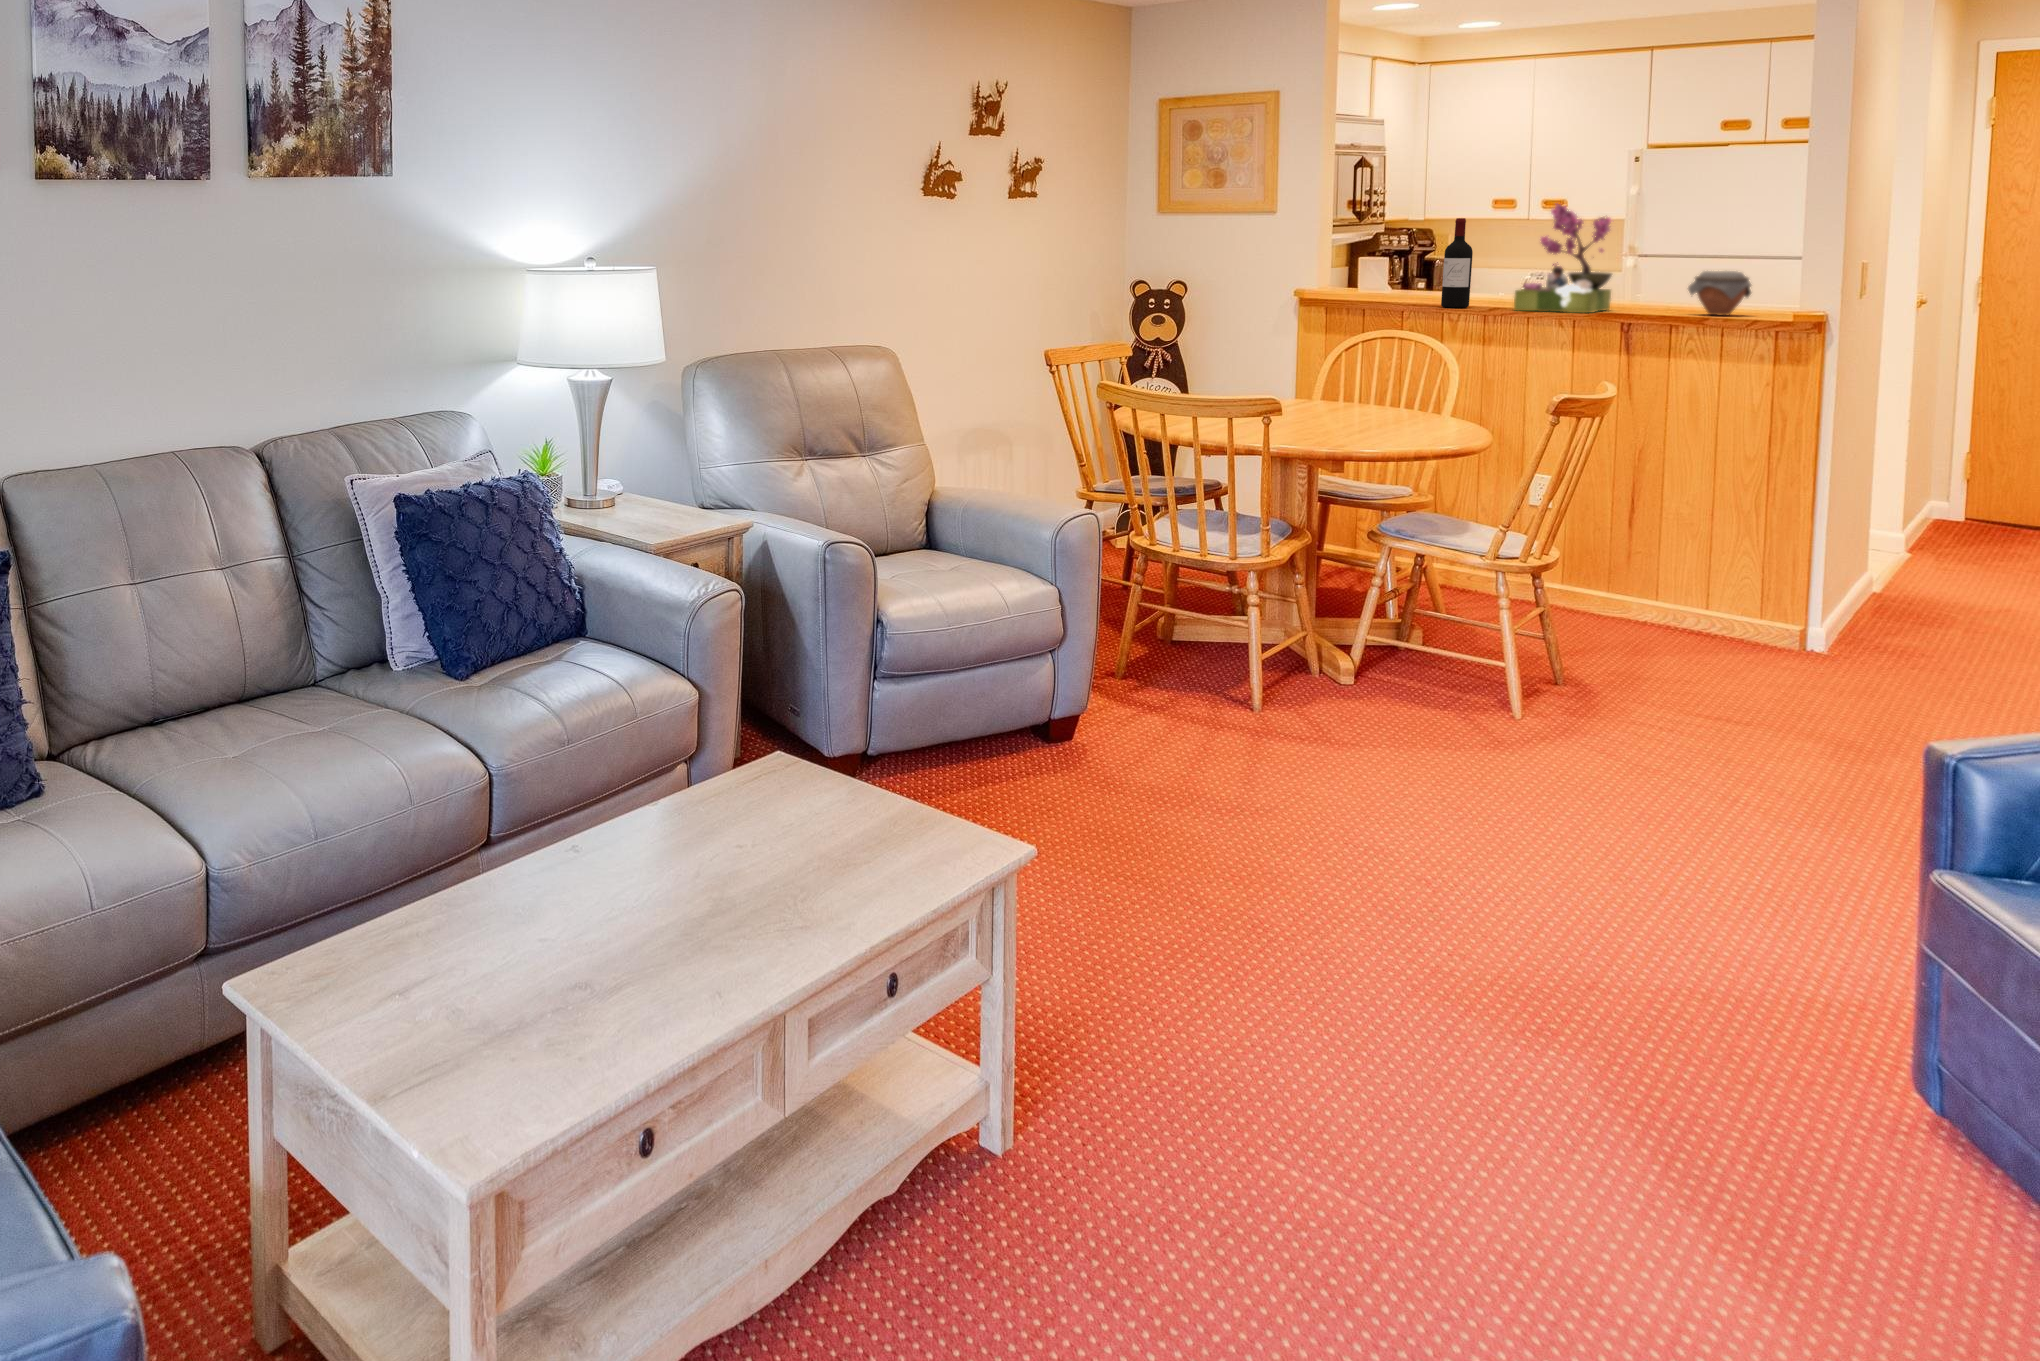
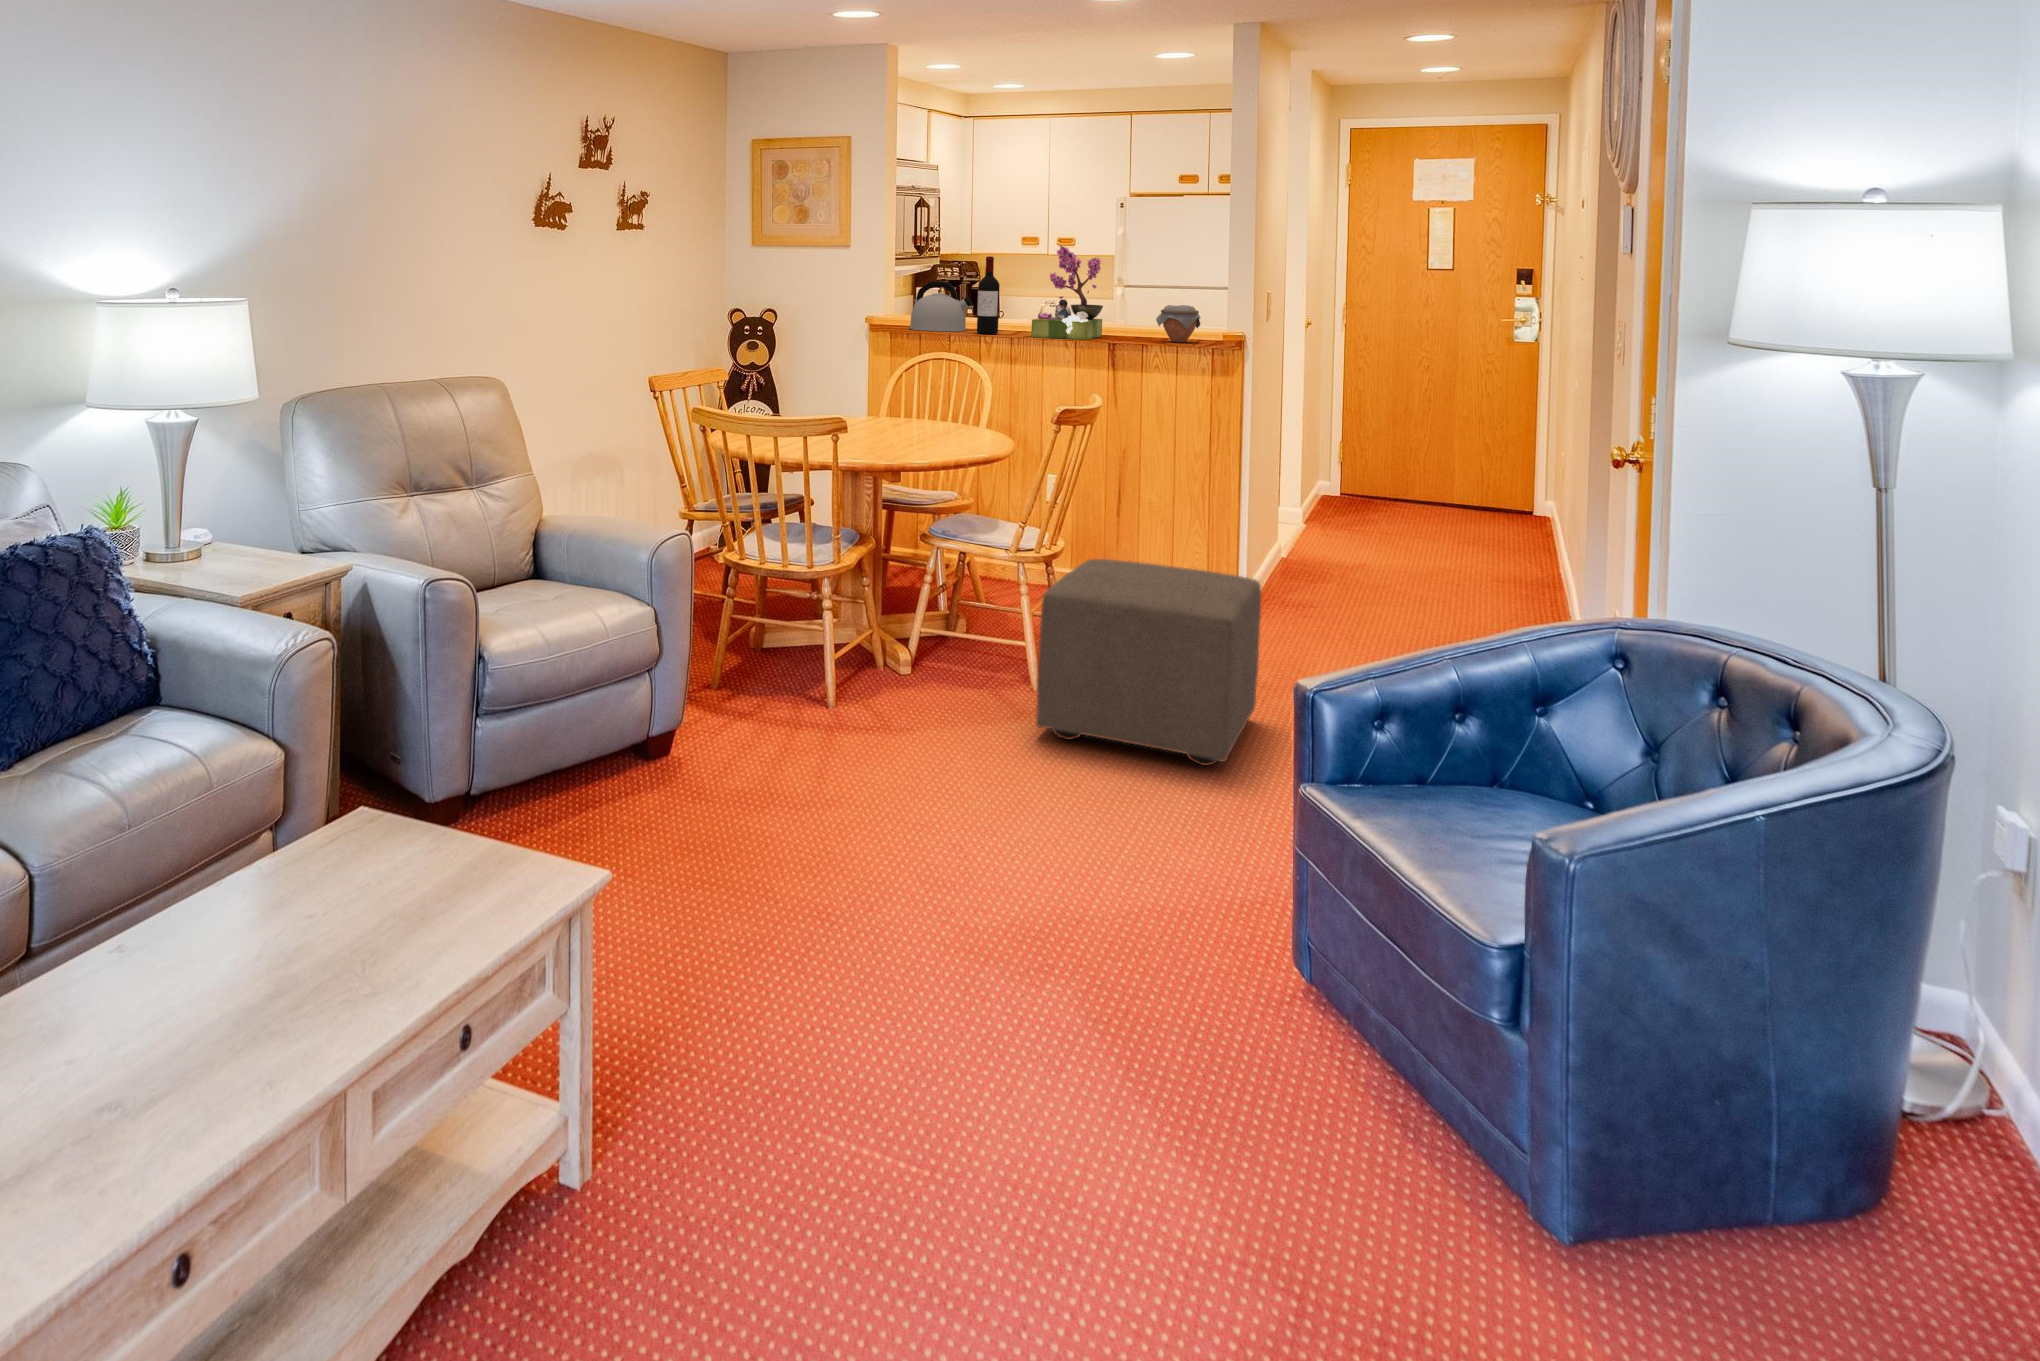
kettle: none [1354,249,1436,305] -> present [910,281,972,331]
ottoman: none [1511,564,1830,809] -> present [1036,559,1261,766]

